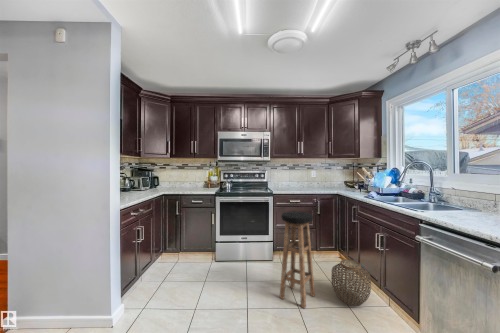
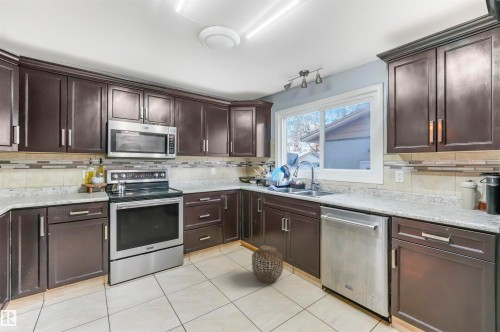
bar stool: present [280,211,315,308] -> none [210,208,240,299]

